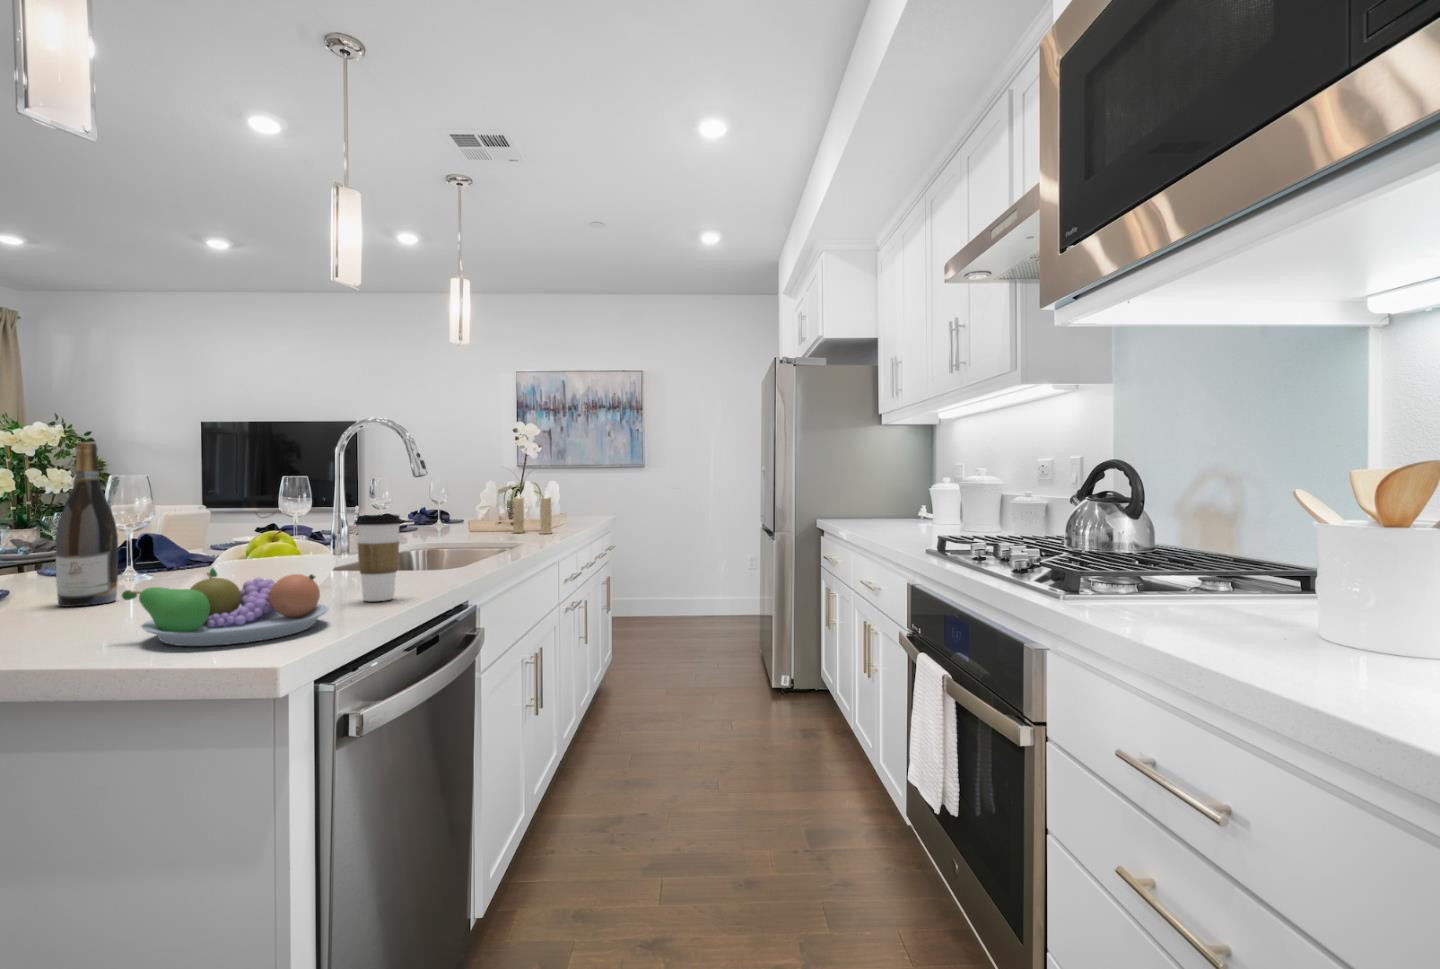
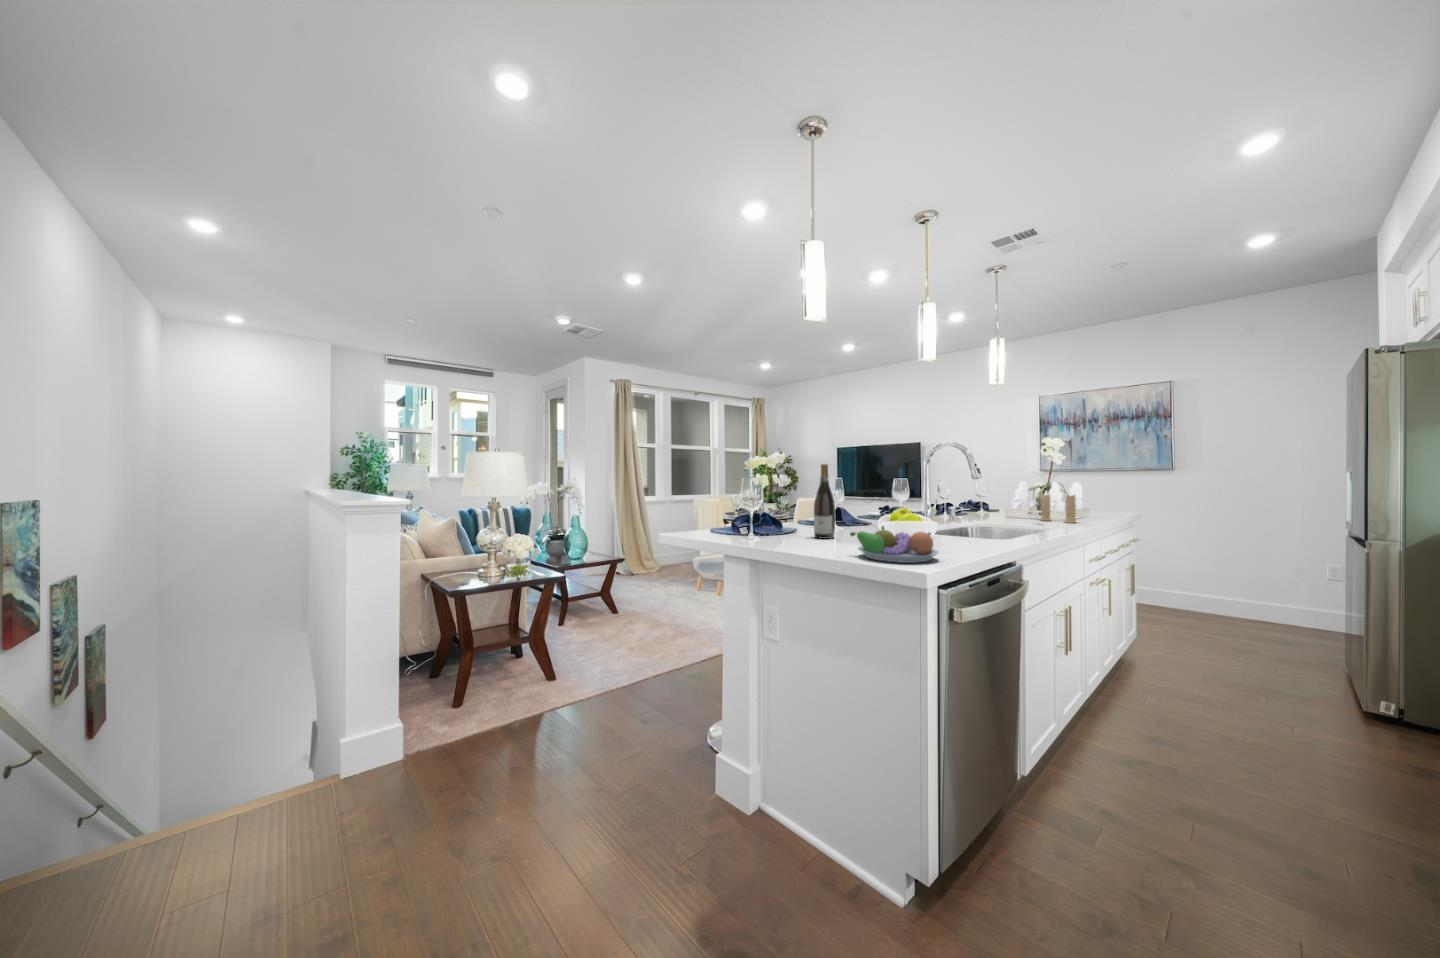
coffee cup: present [354,515,402,601] -> none [947,502,975,553]

